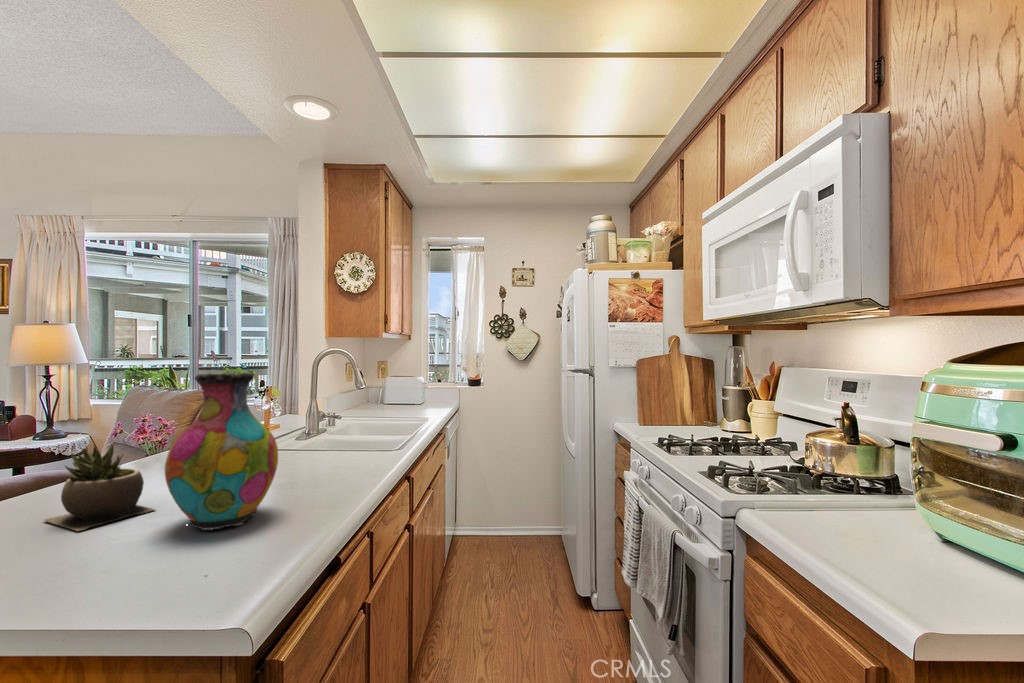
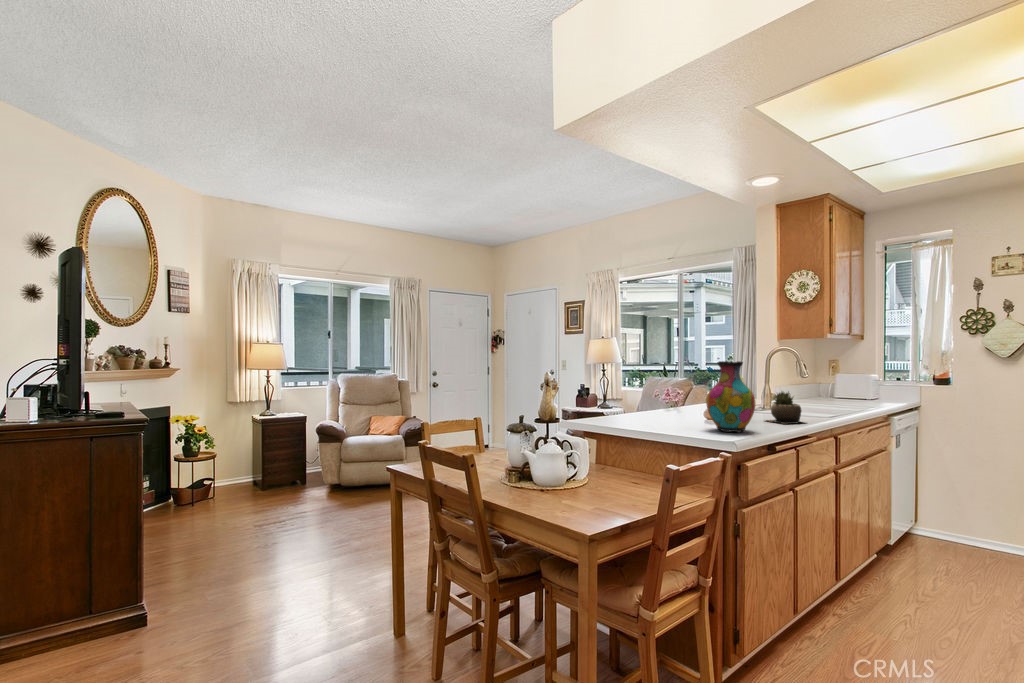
succulent plant: present [45,444,155,531] -> present [766,392,804,424]

